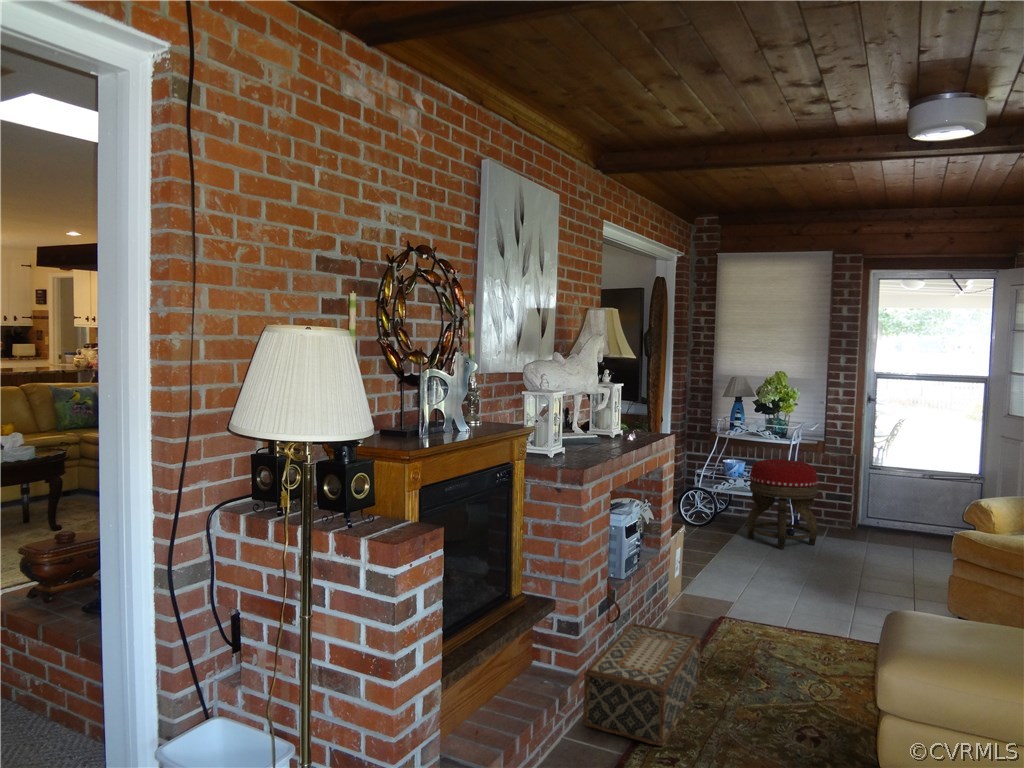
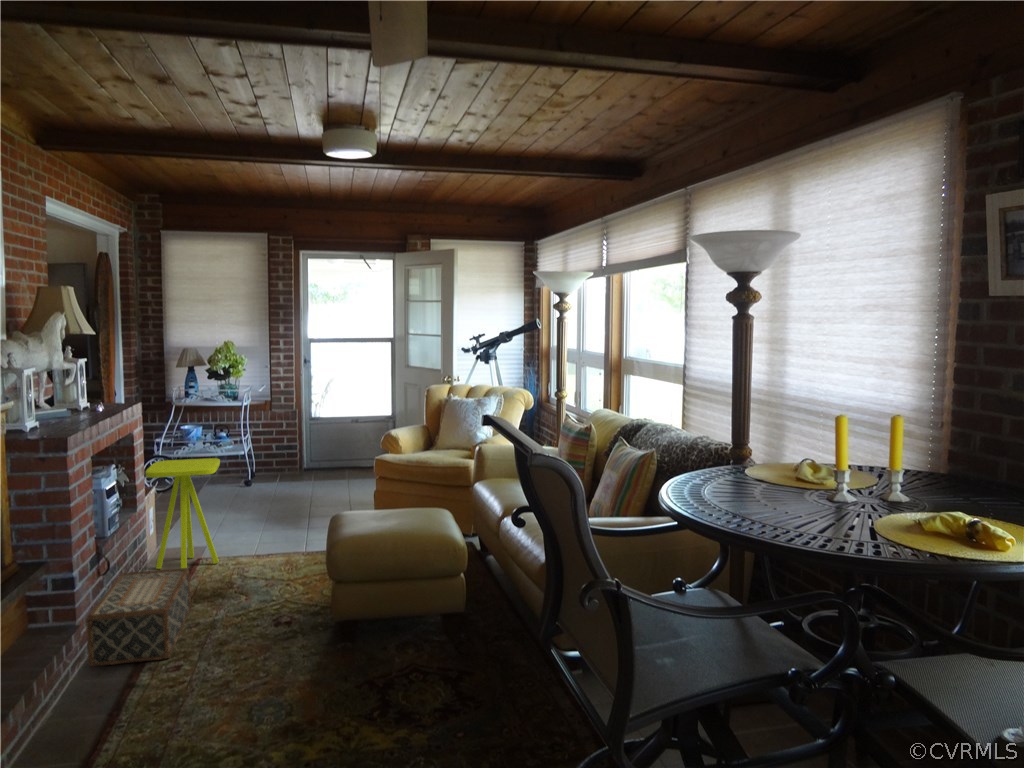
footstool: present [747,459,818,549] -> none [209,419,272,497]
side table: none [670,501,751,635] -> present [146,458,220,569]

